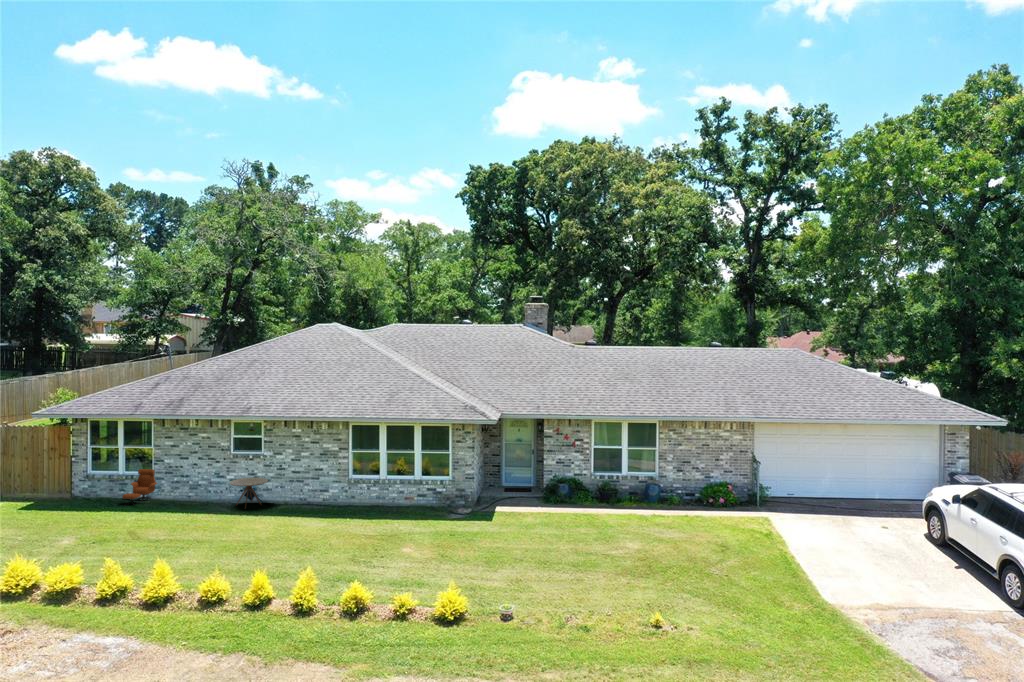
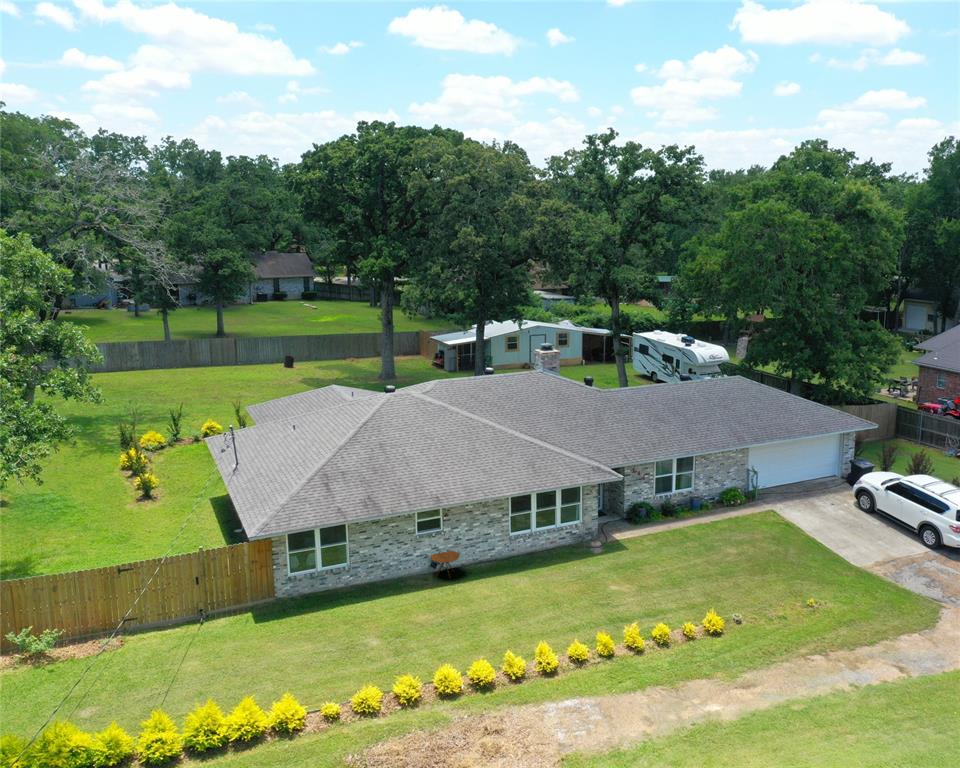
lounge chair: present [122,469,157,505] -> none [339,561,360,598]

